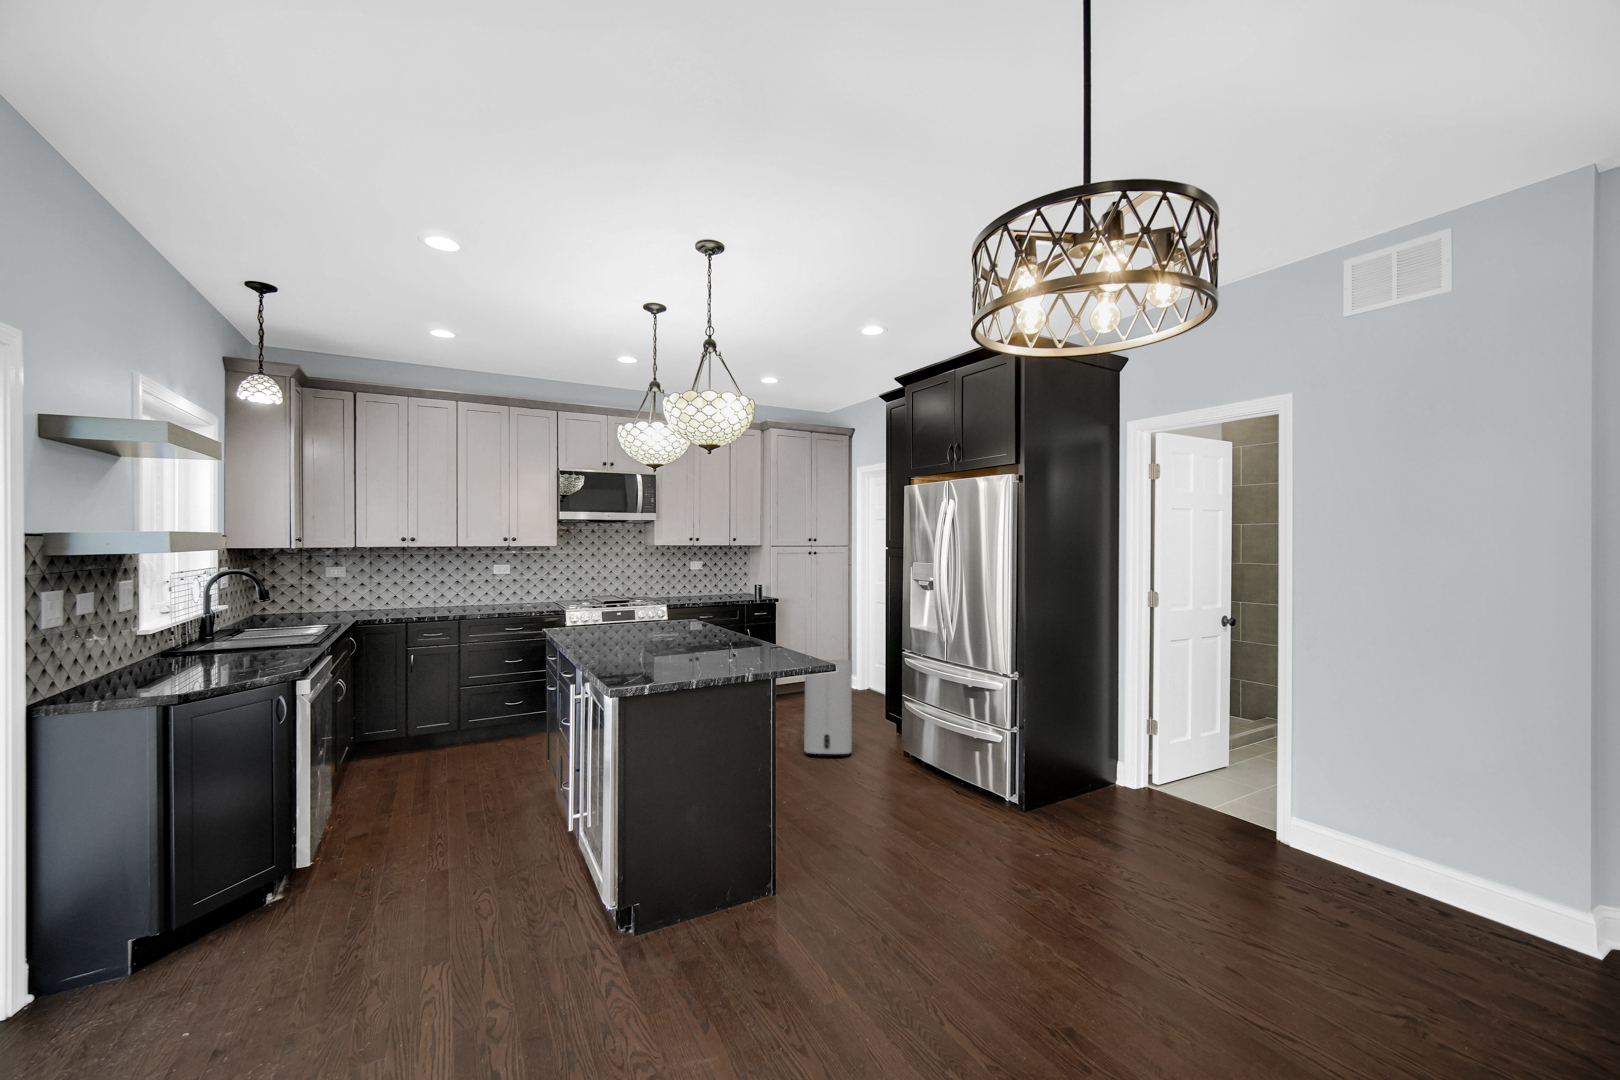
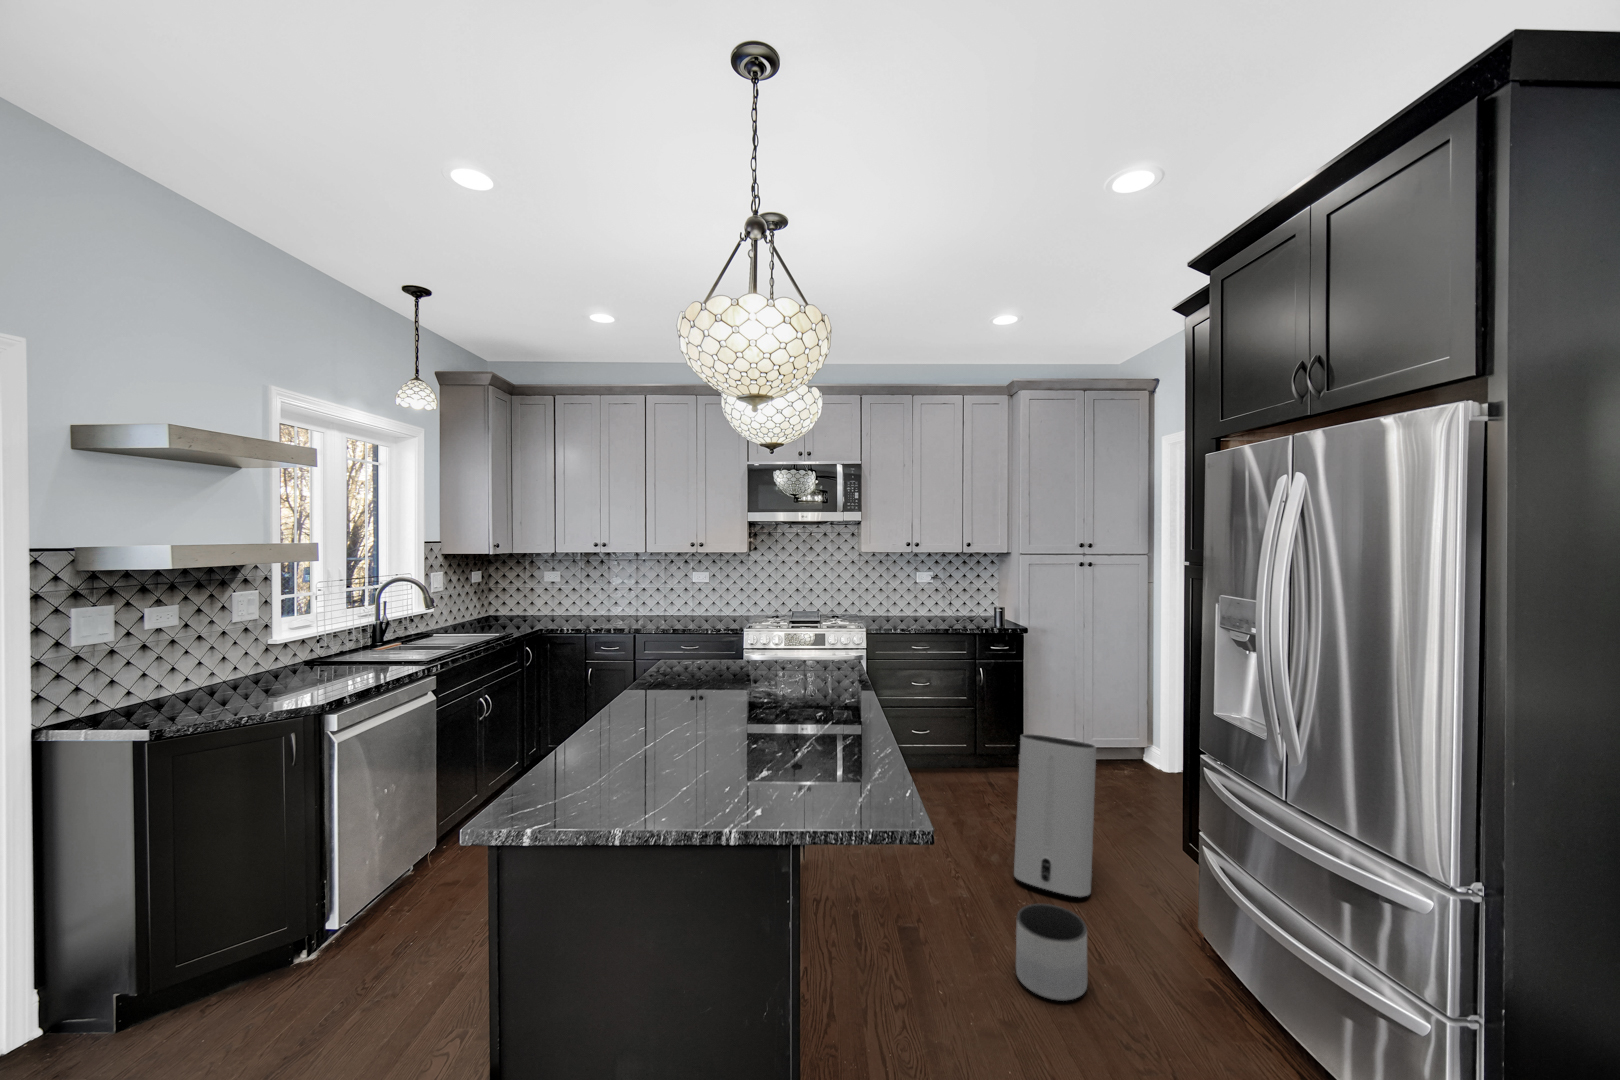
planter: none [829,748,869,796] -> present [1016,904,1088,1001]

